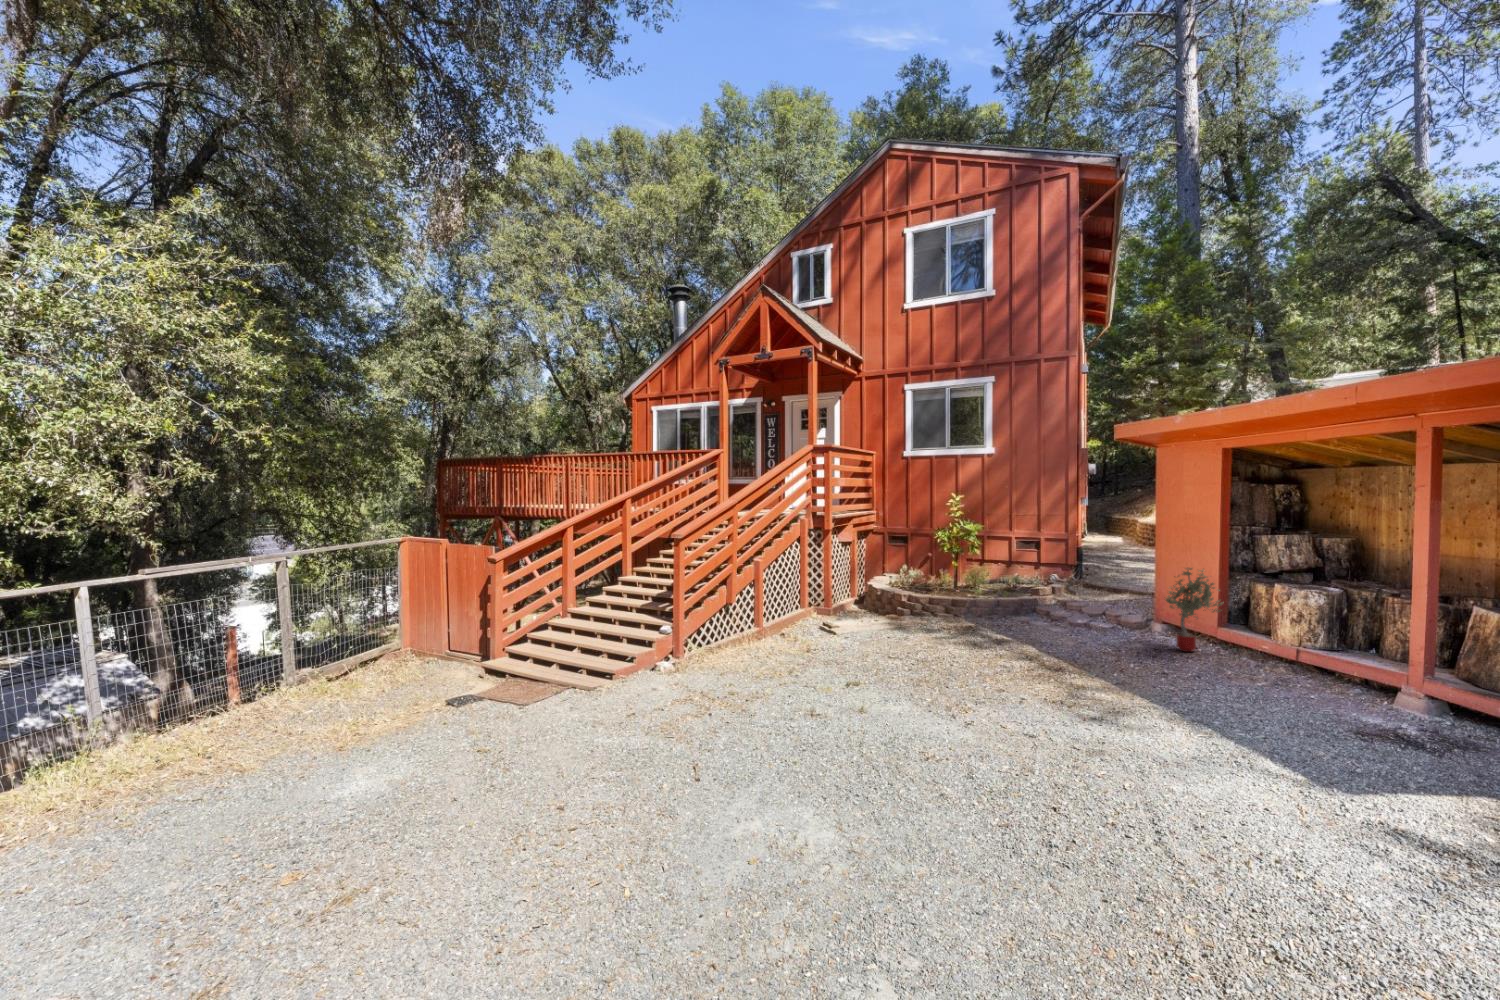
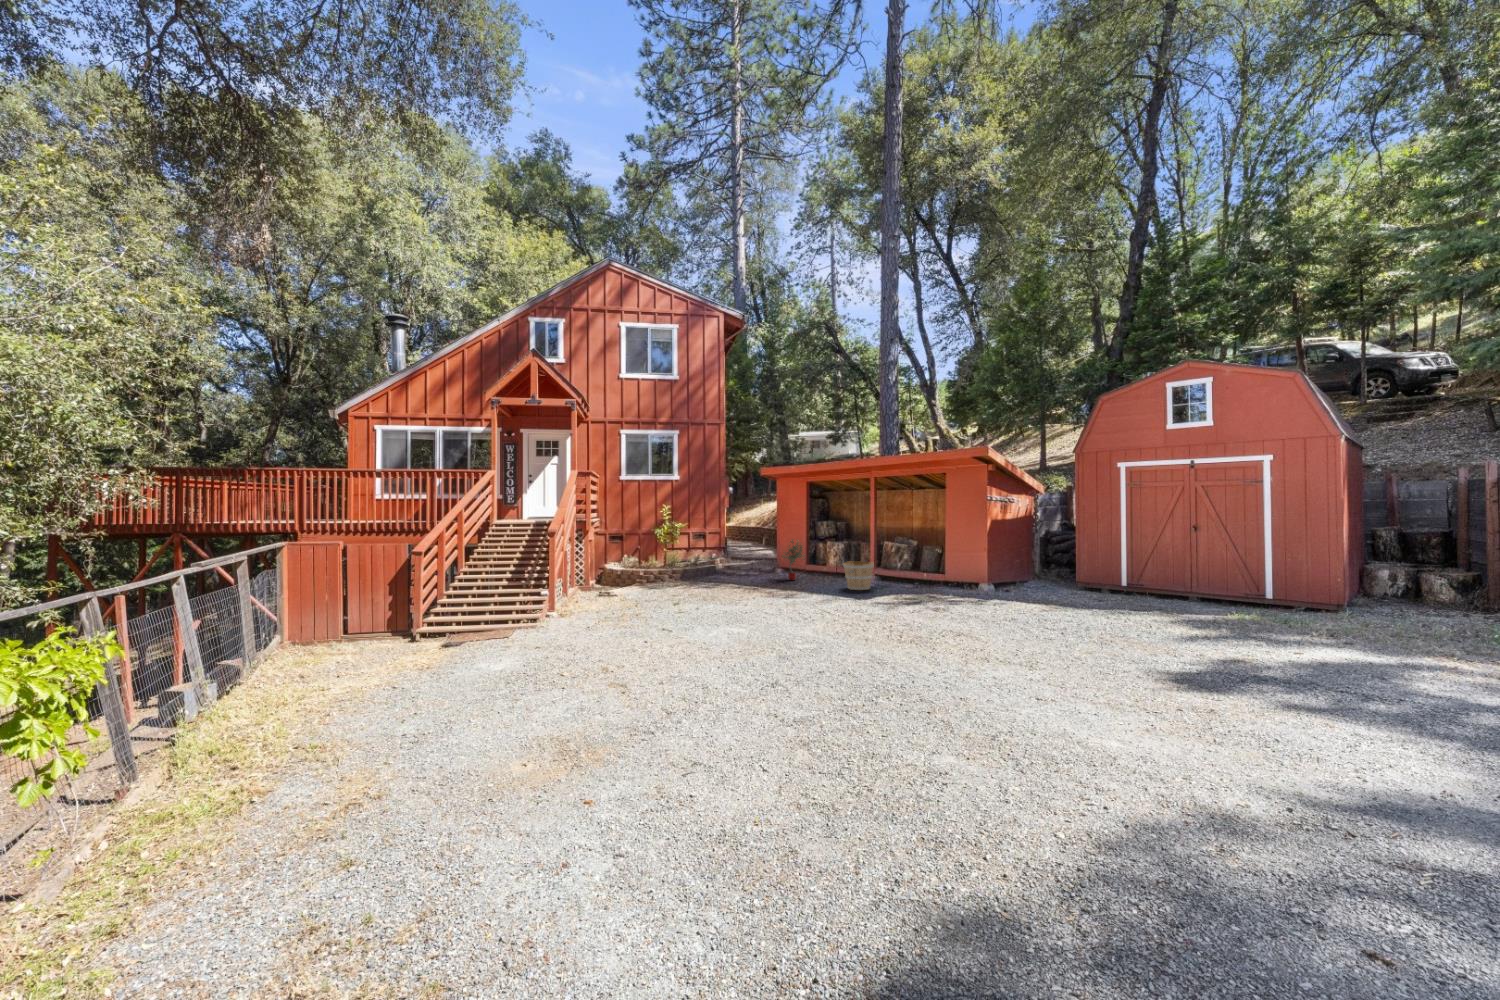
wooden bucket: none [1318,637,1429,721] -> present [843,561,874,590]

